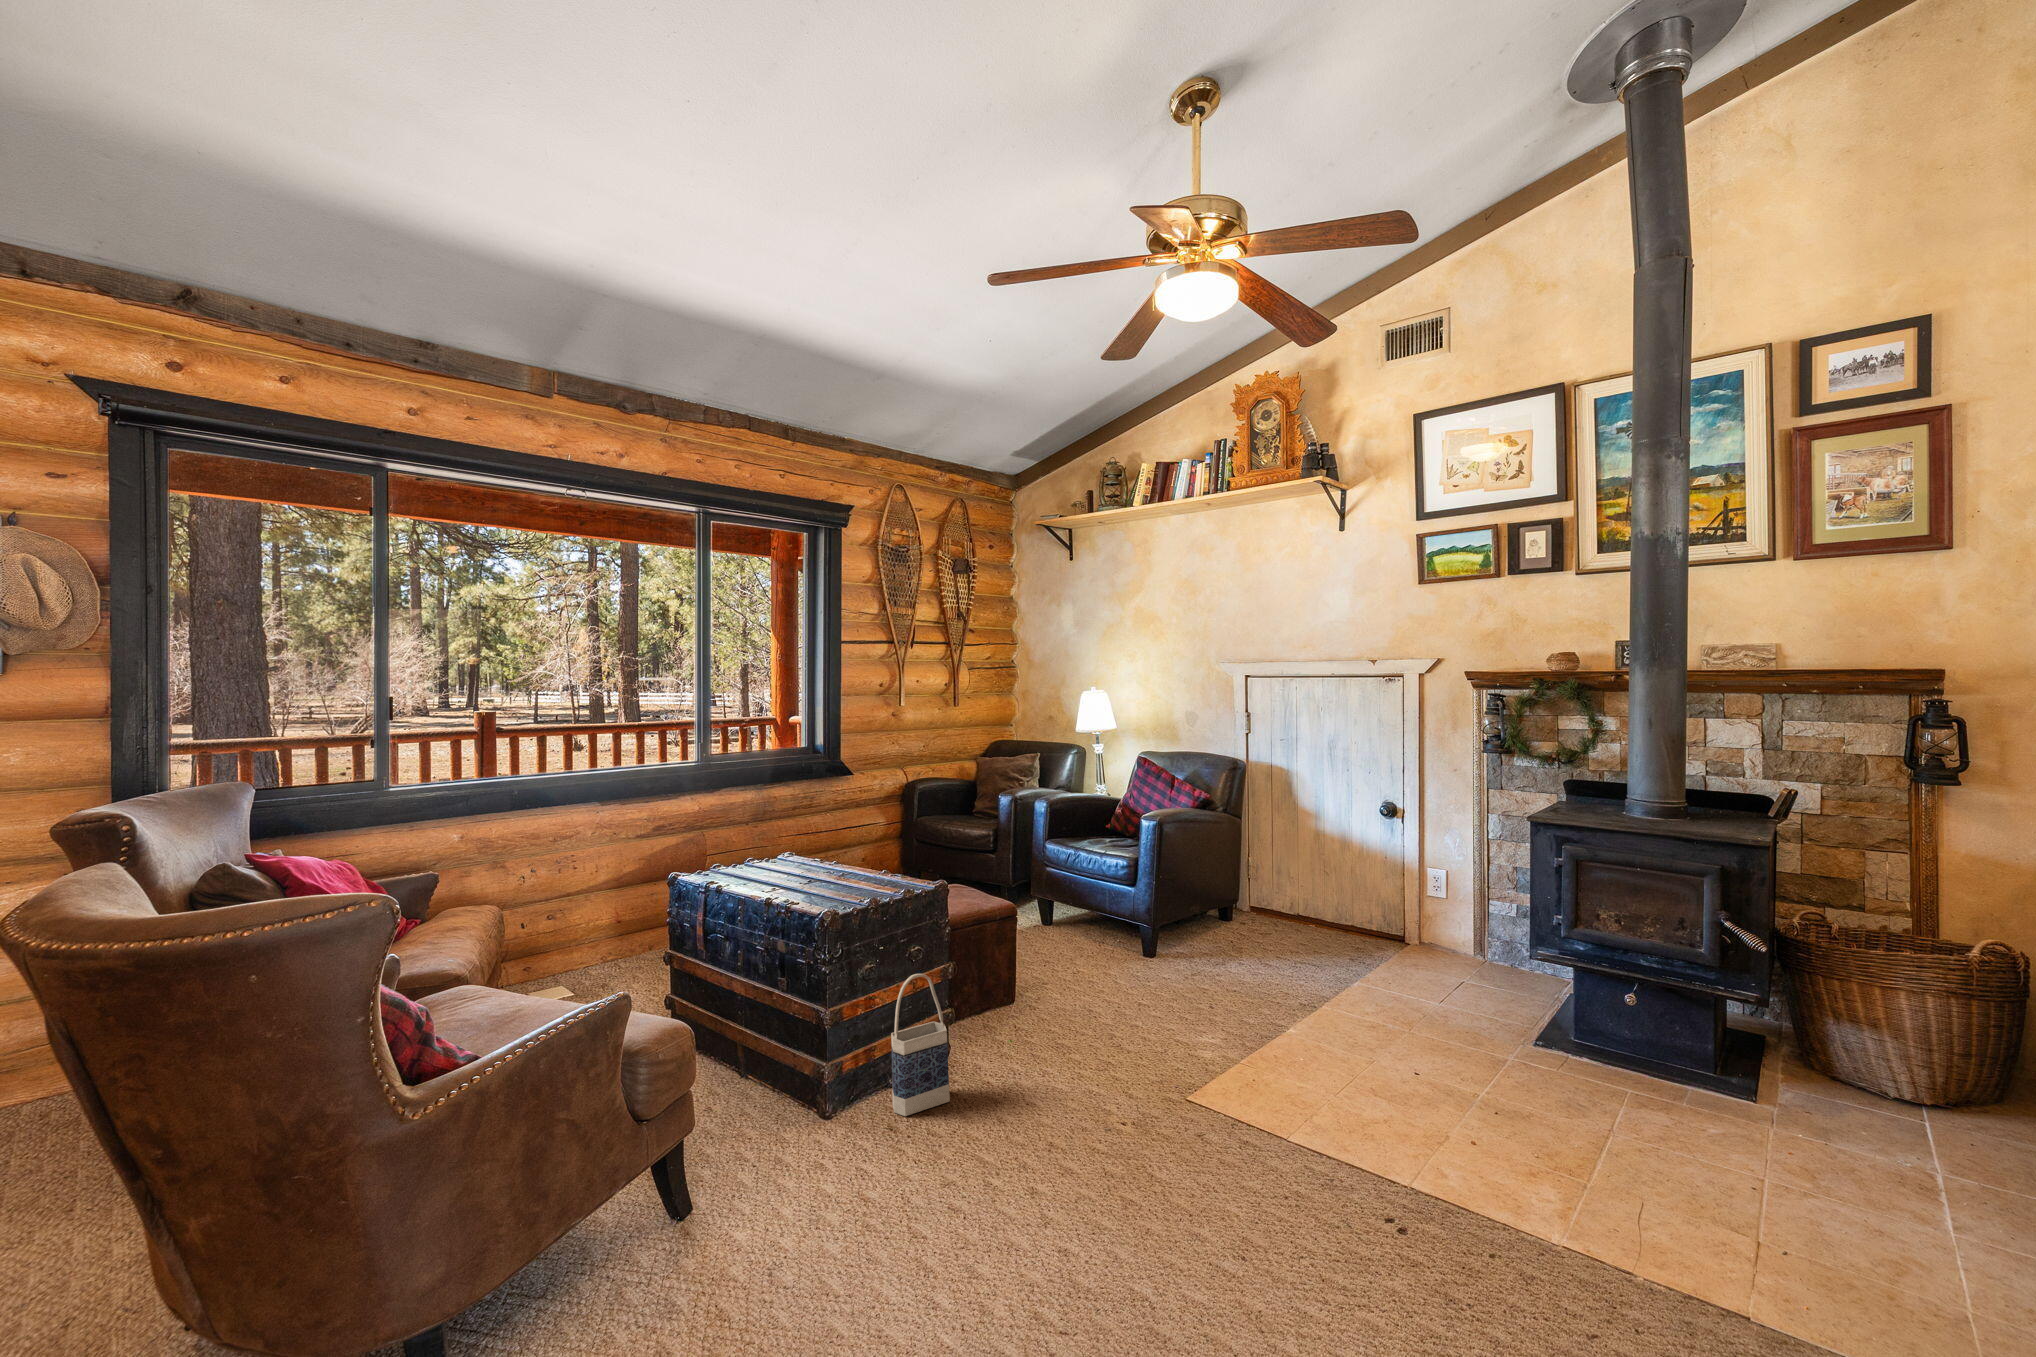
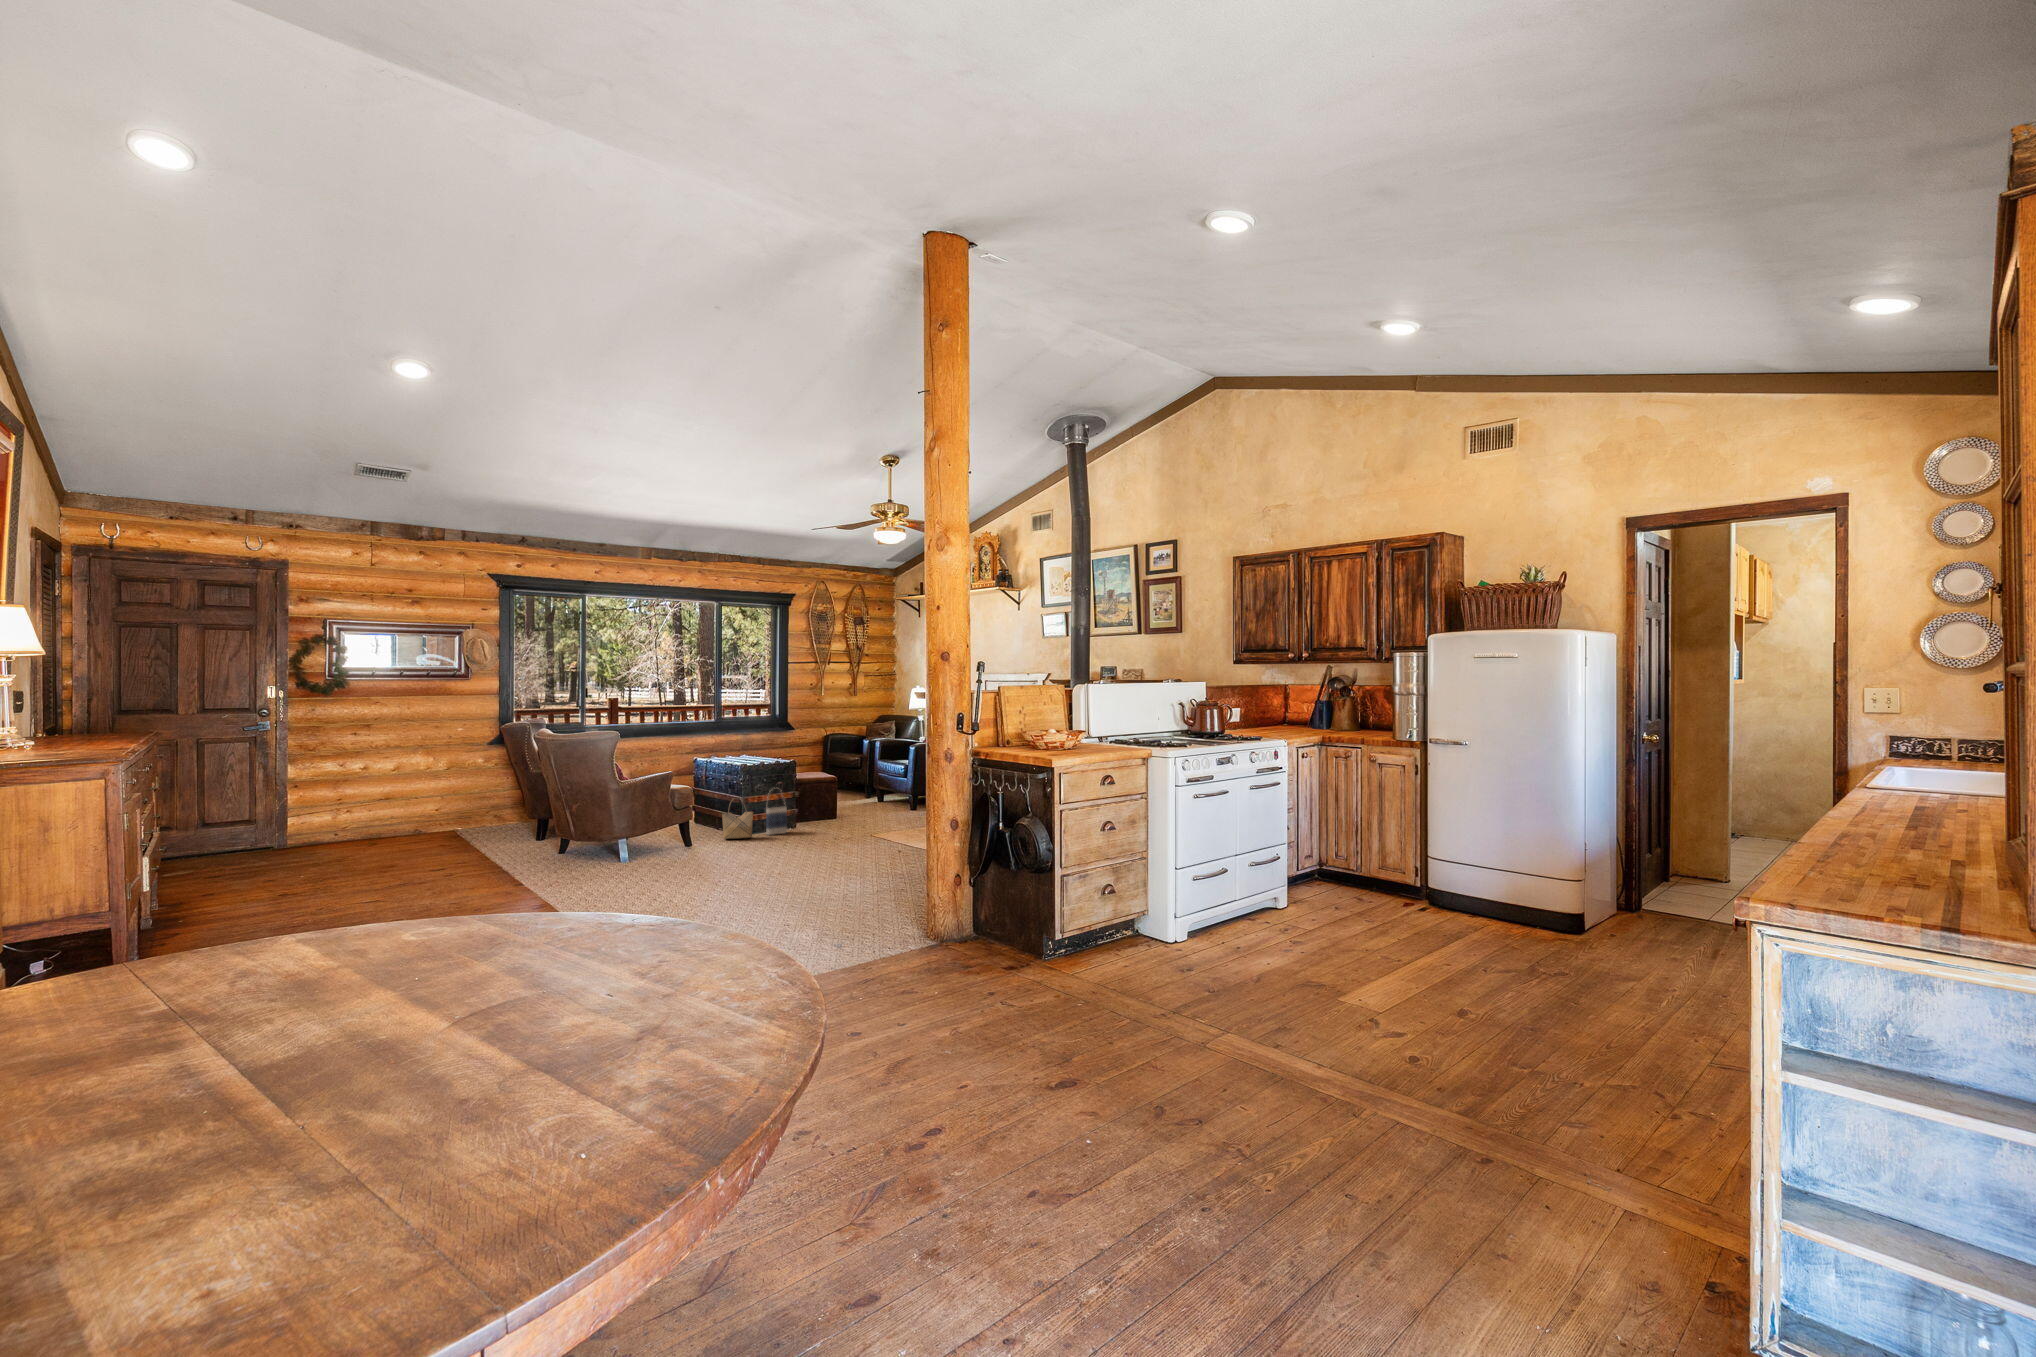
woven basket: none [774,1015,866,1158] -> present [722,797,753,839]

